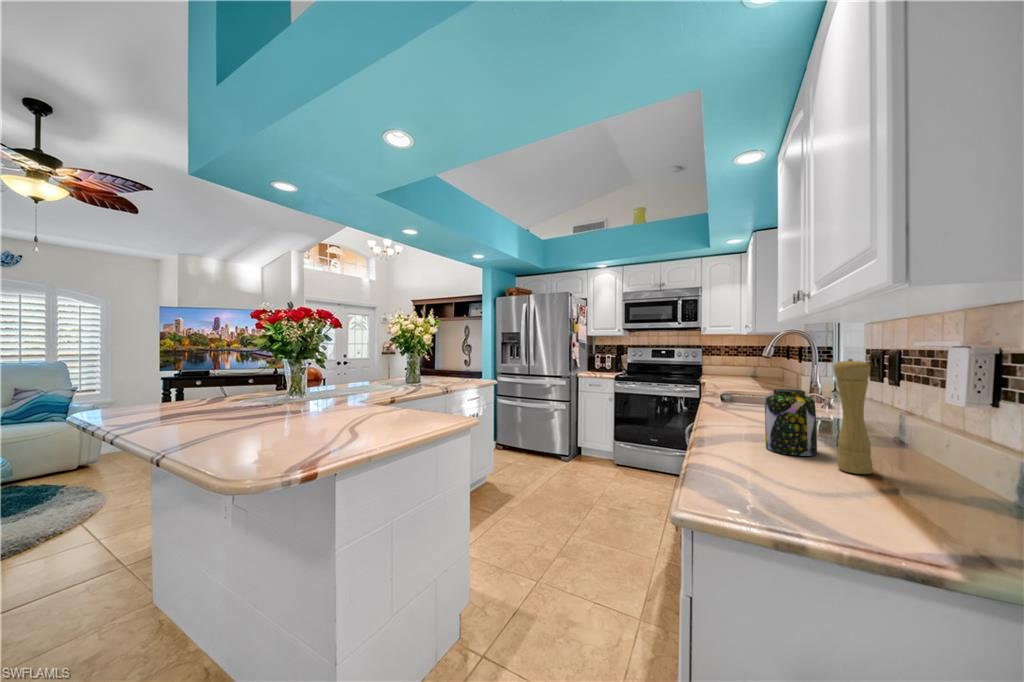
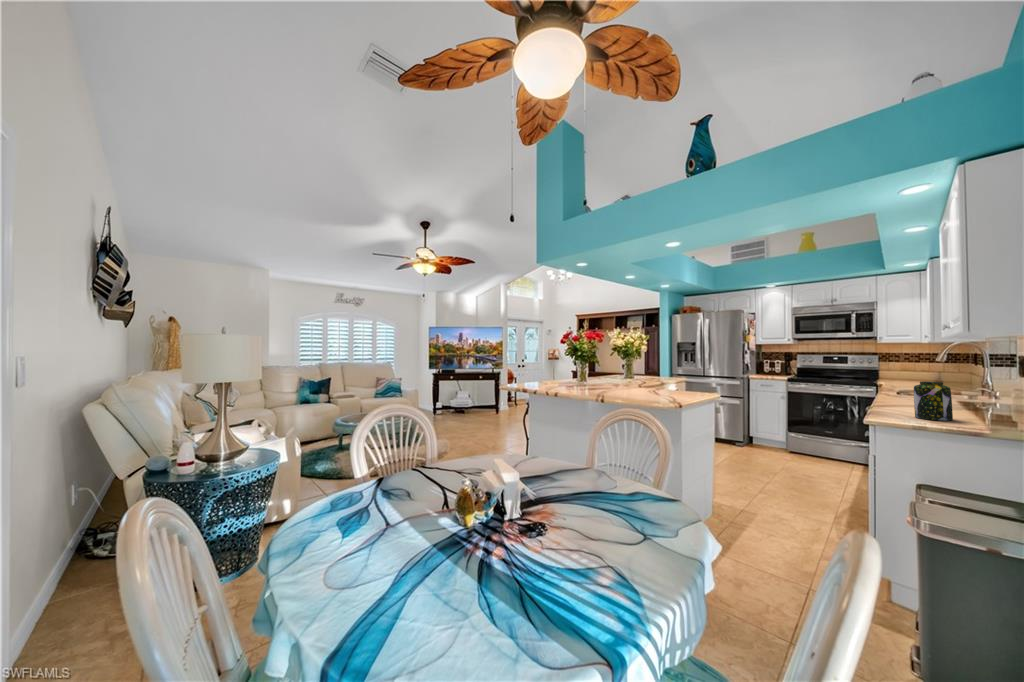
pepper mill: present [833,359,873,474] -> none [956,363,984,427]

